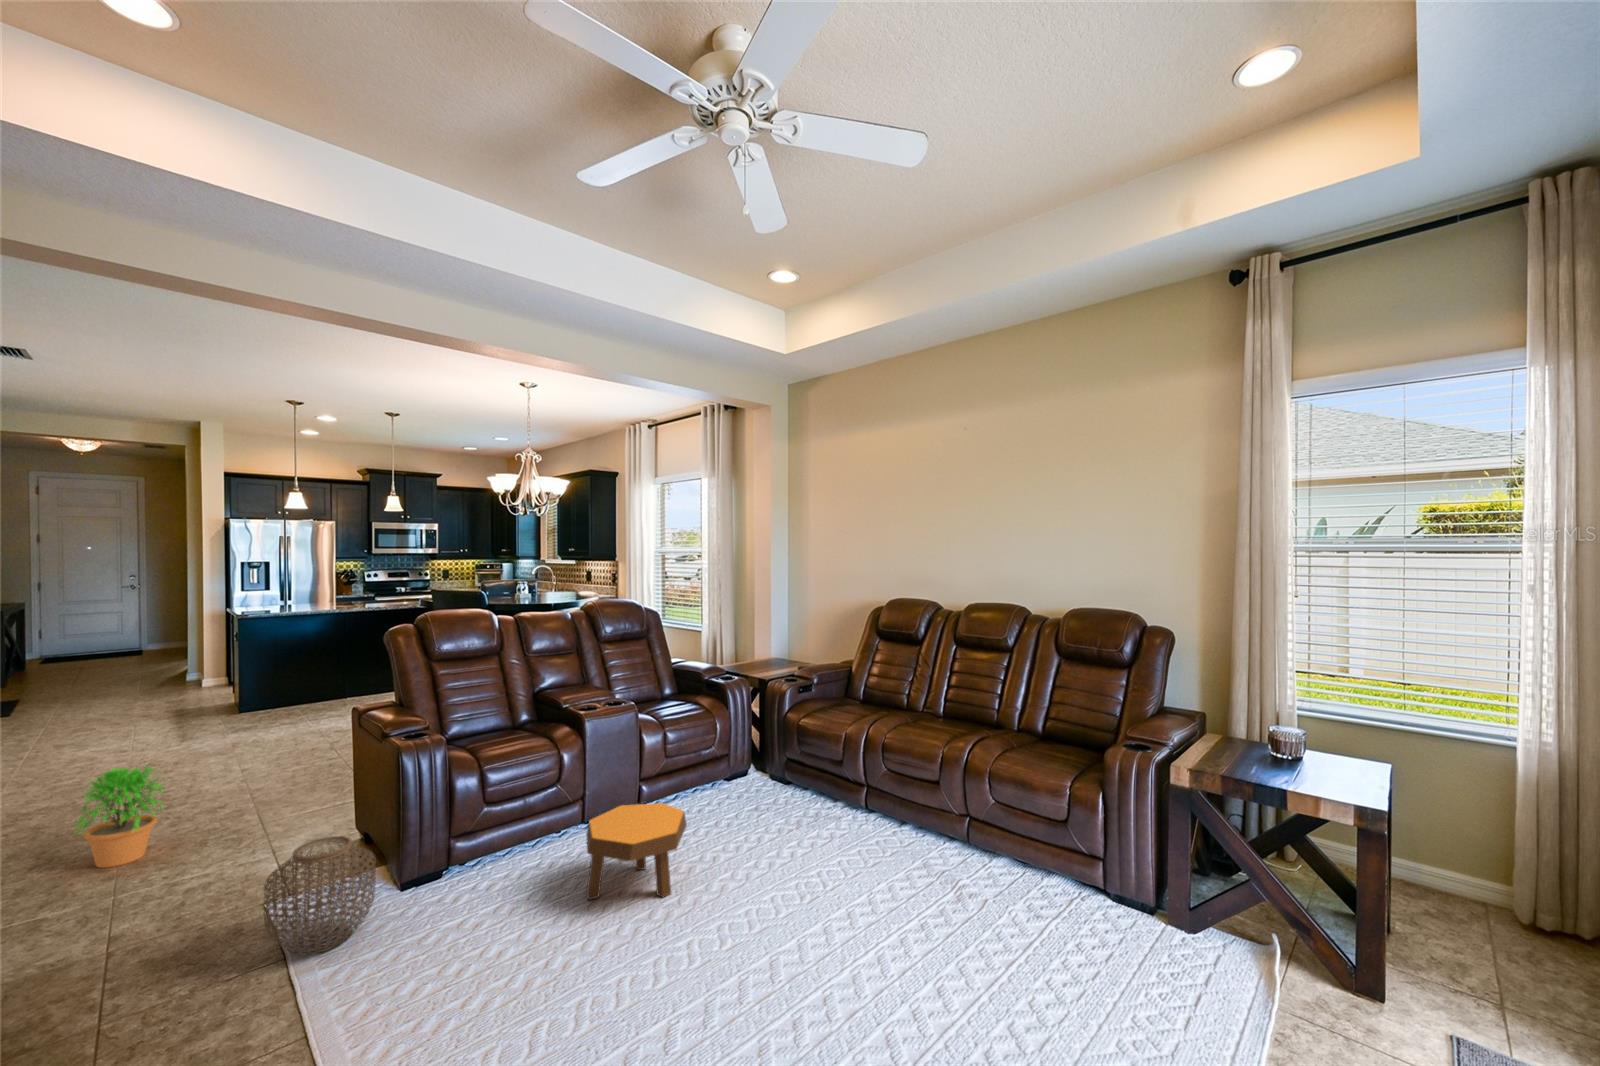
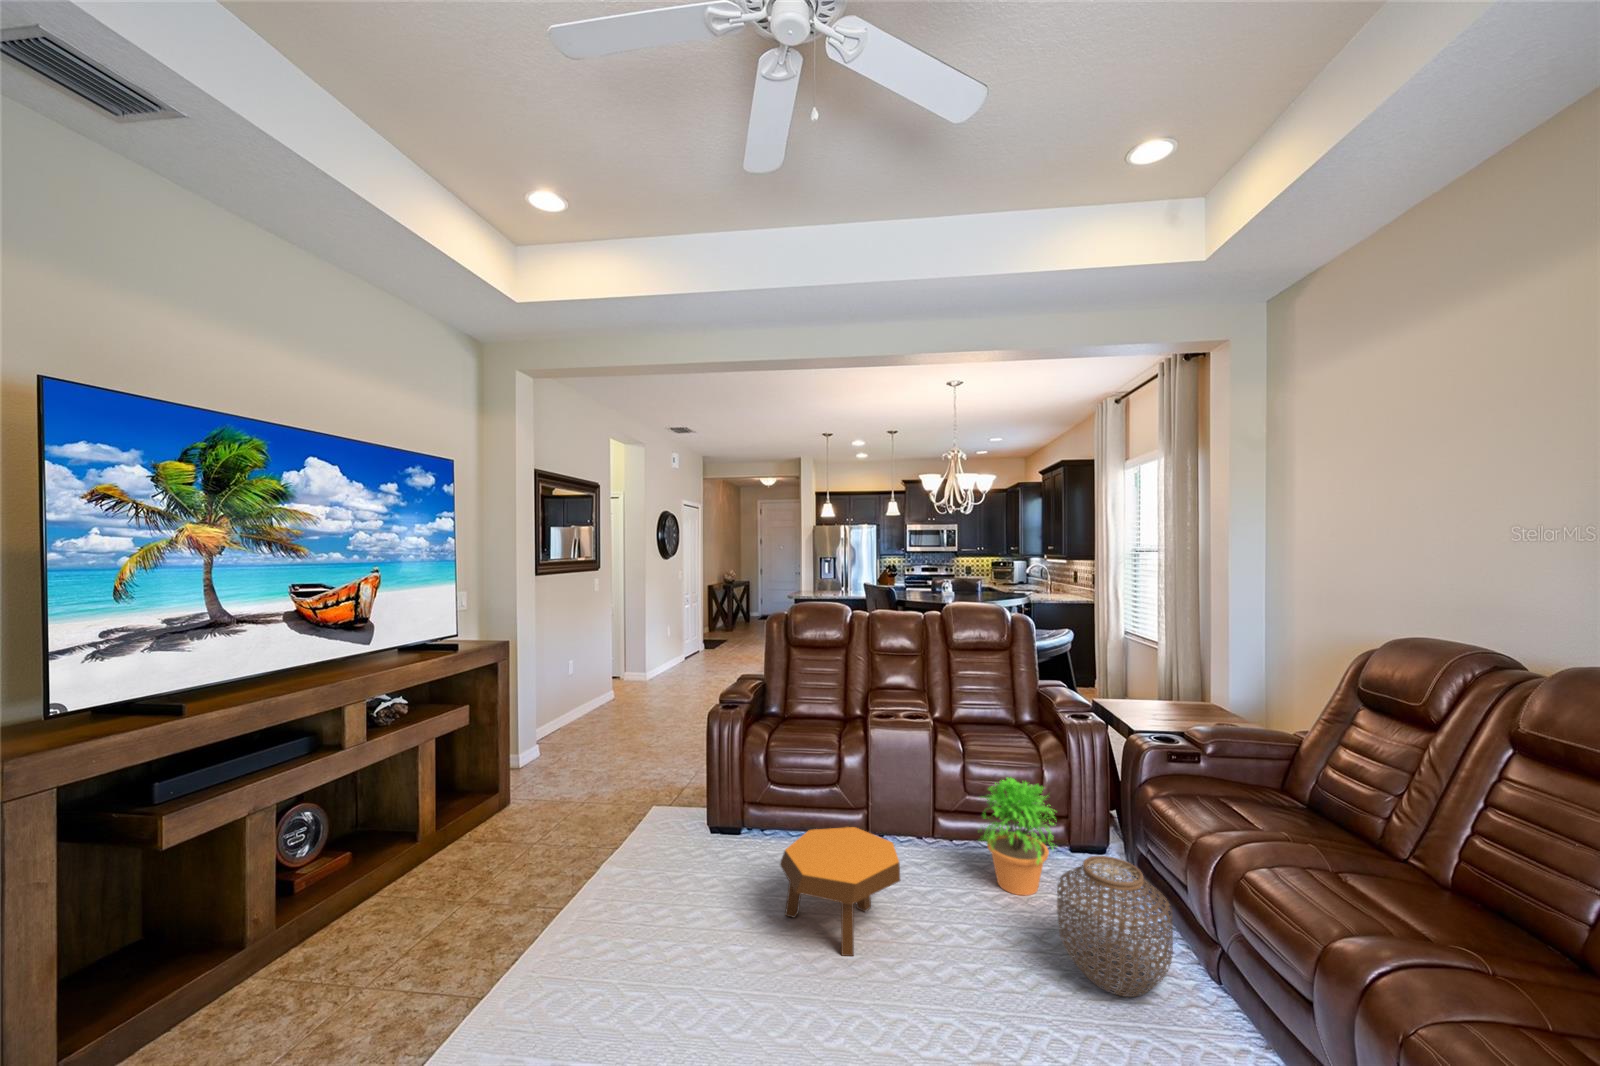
potted plant: present [75,766,165,868] -> present [980,778,1054,895]
woven basket: present [264,836,376,955] -> present [1057,856,1173,997]

